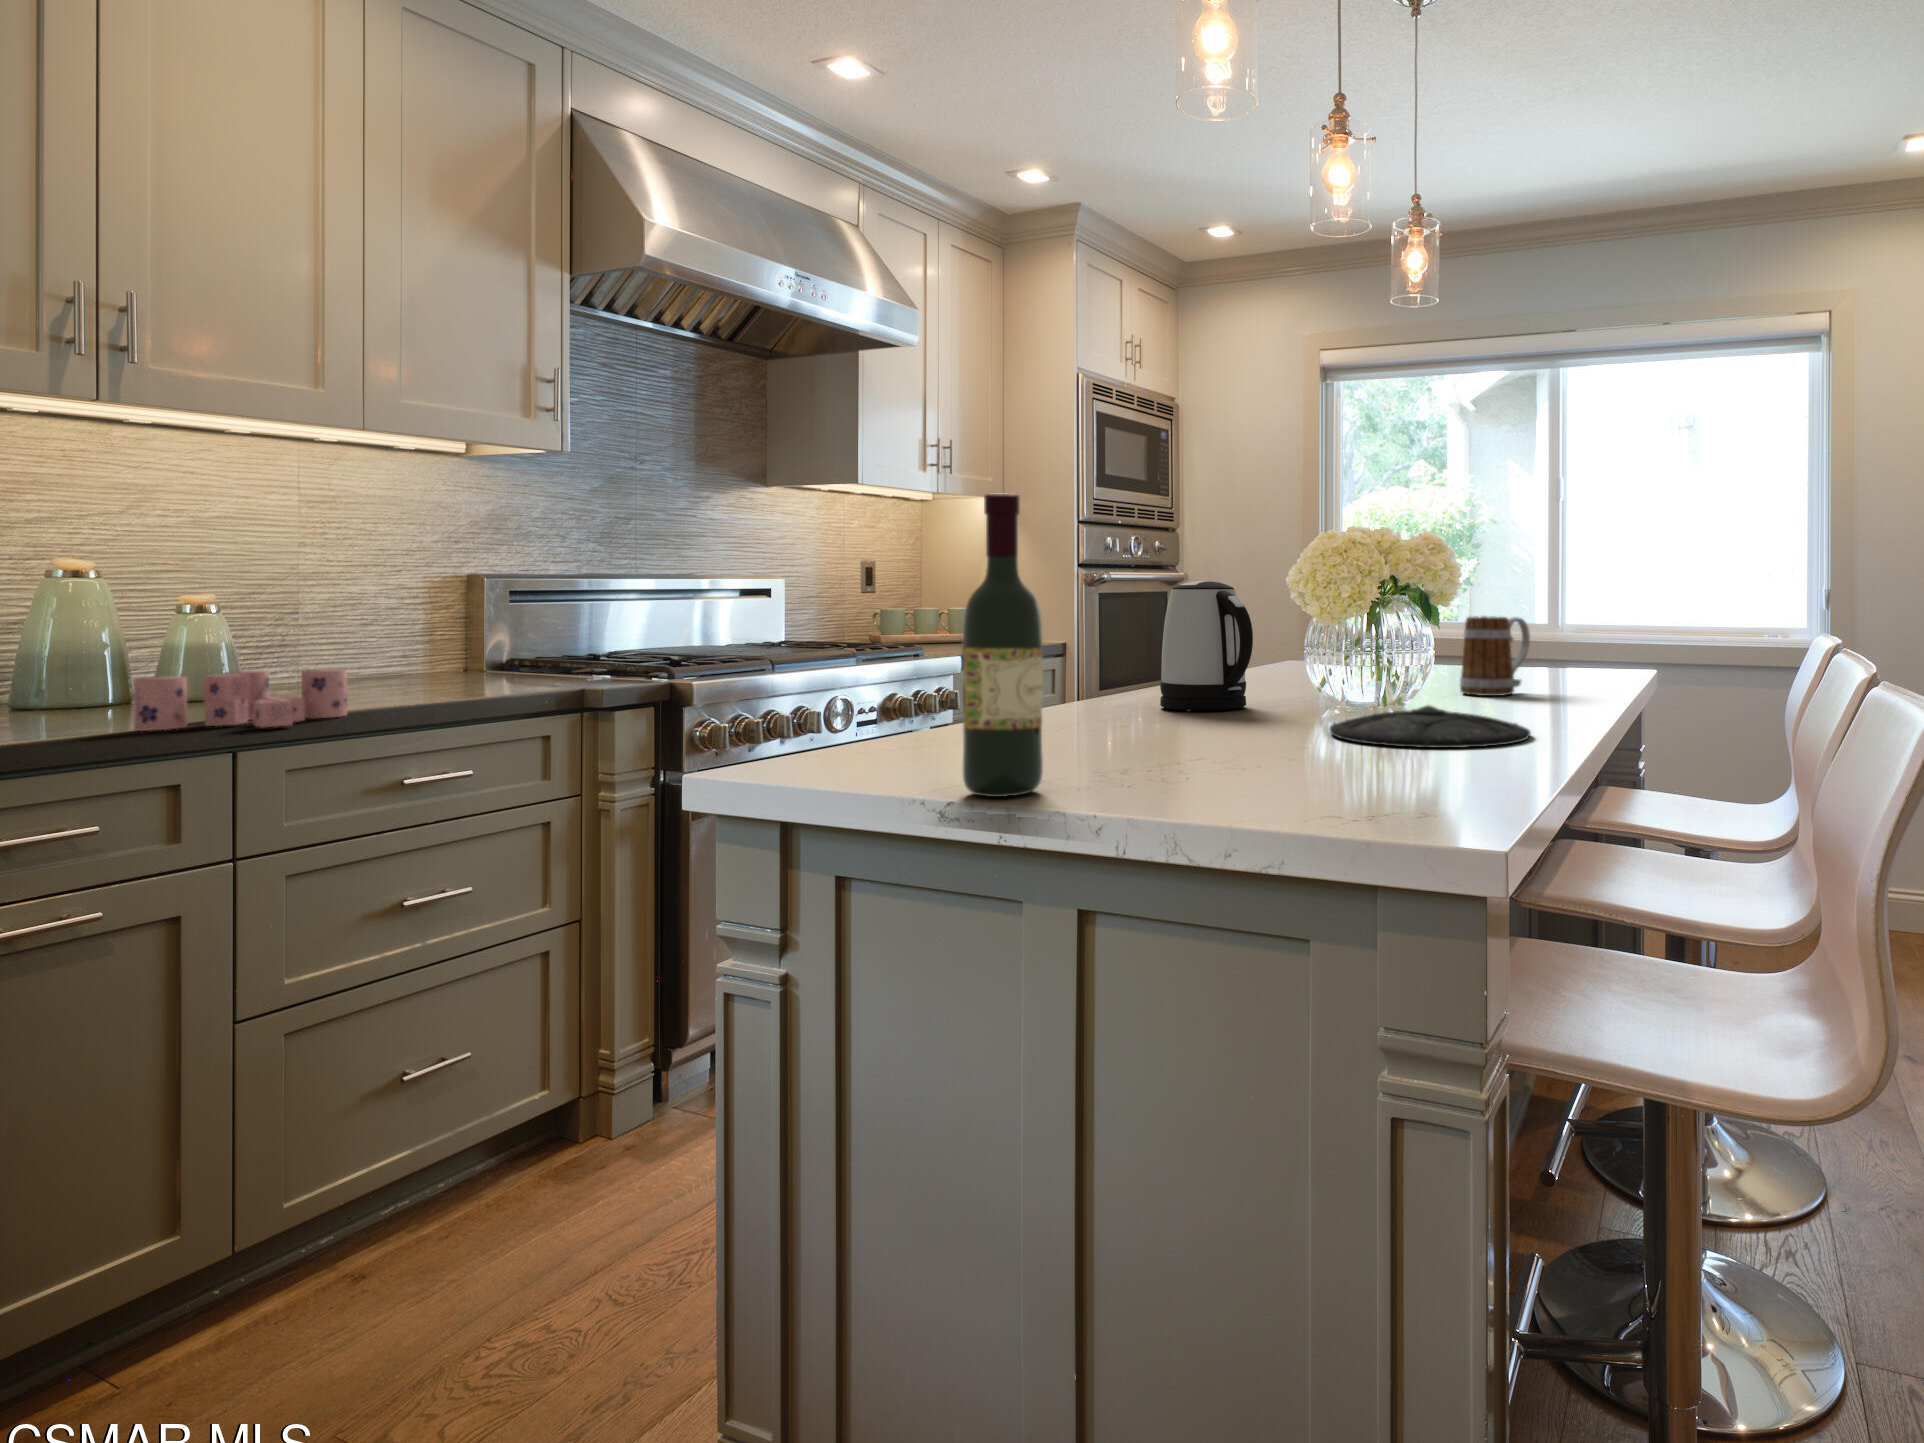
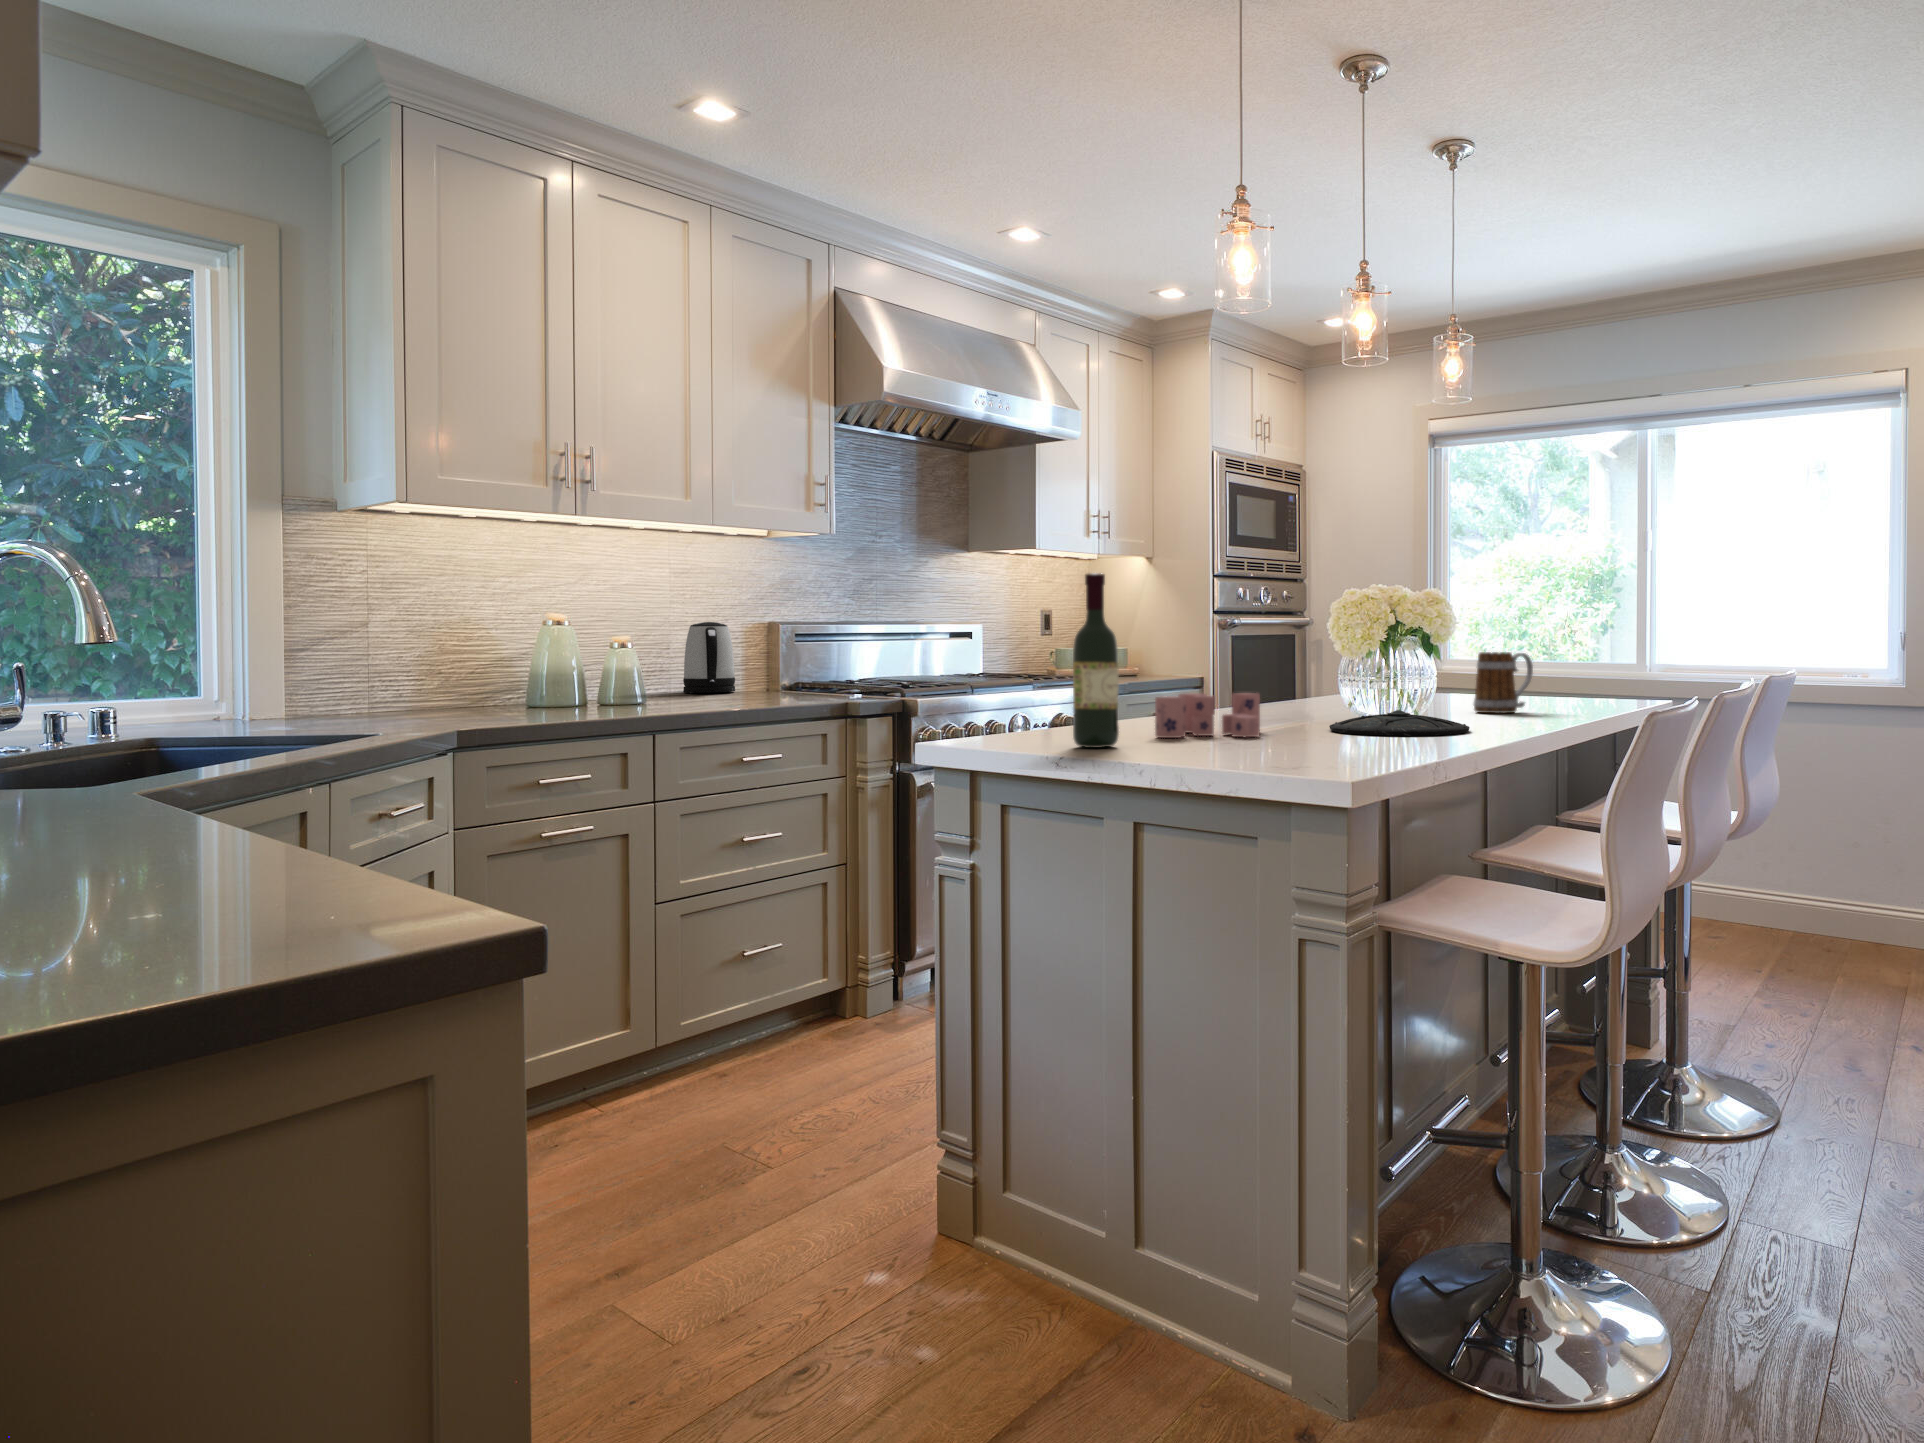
kettle: present [1160,581,1253,711] -> present [683,622,735,693]
candle: present [133,669,347,731] -> present [1155,693,1260,738]

